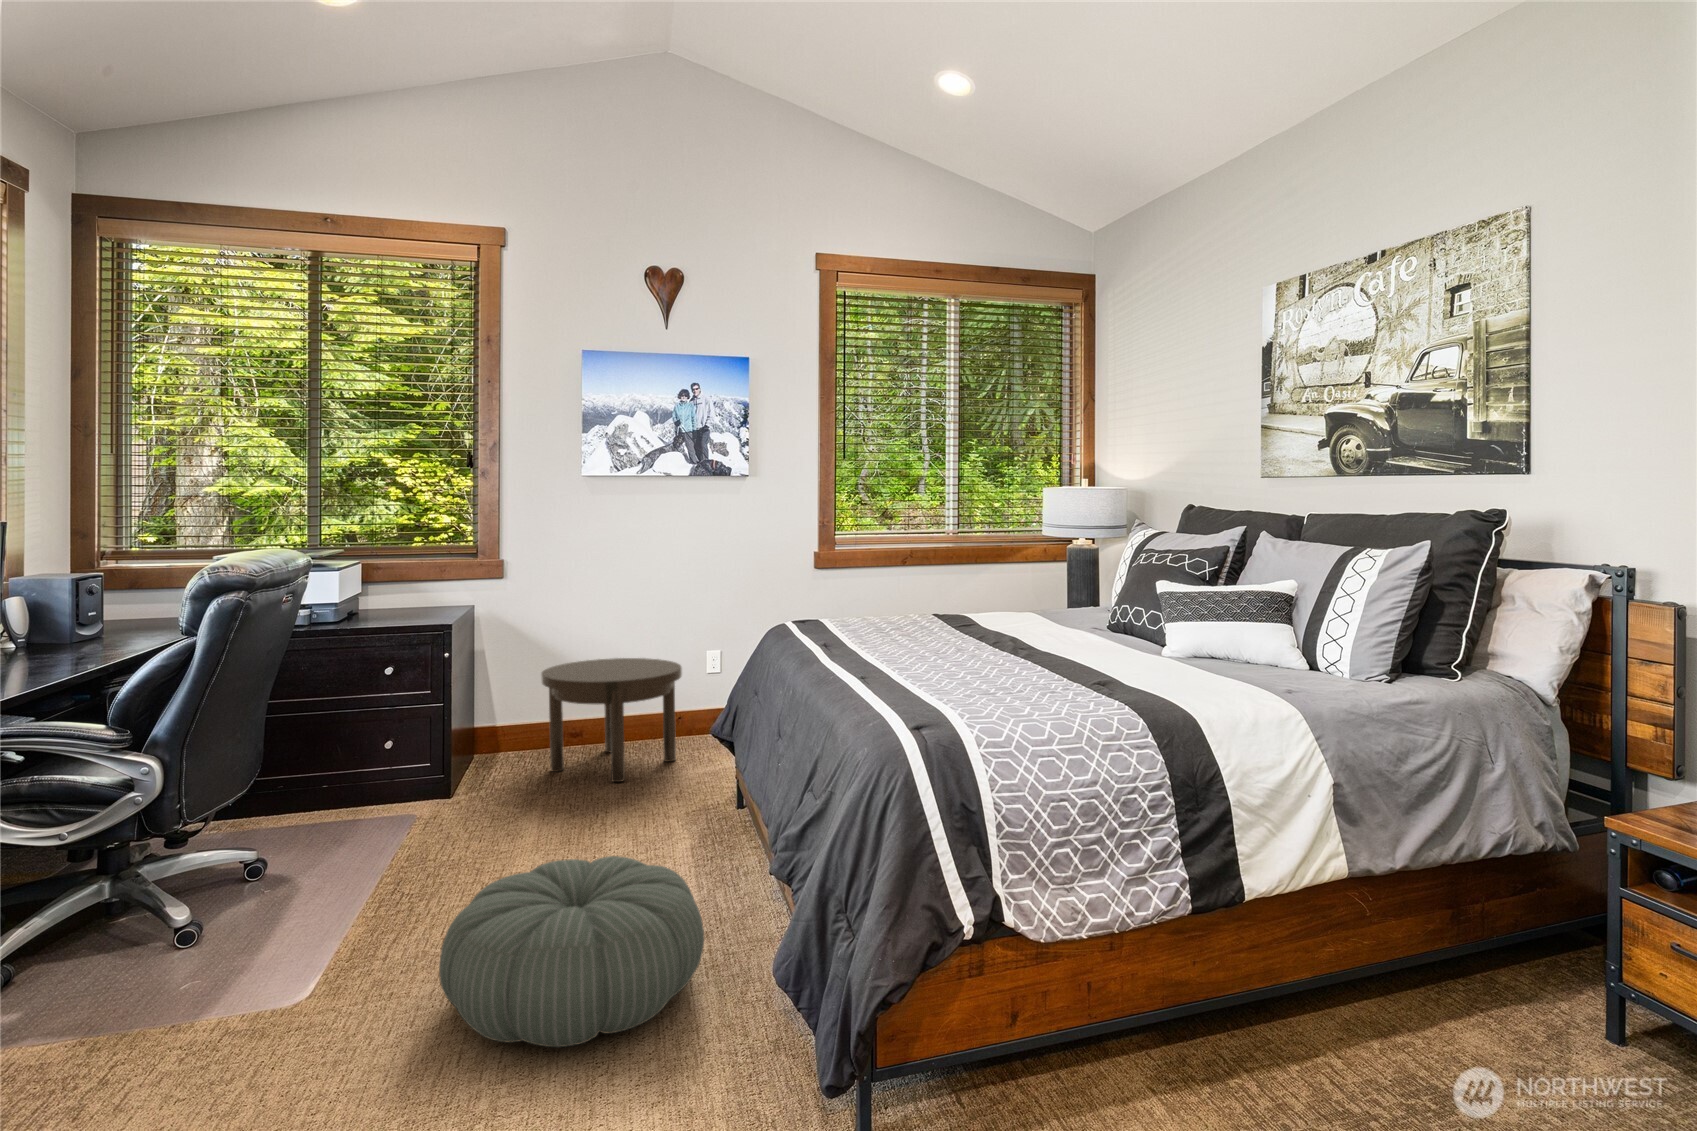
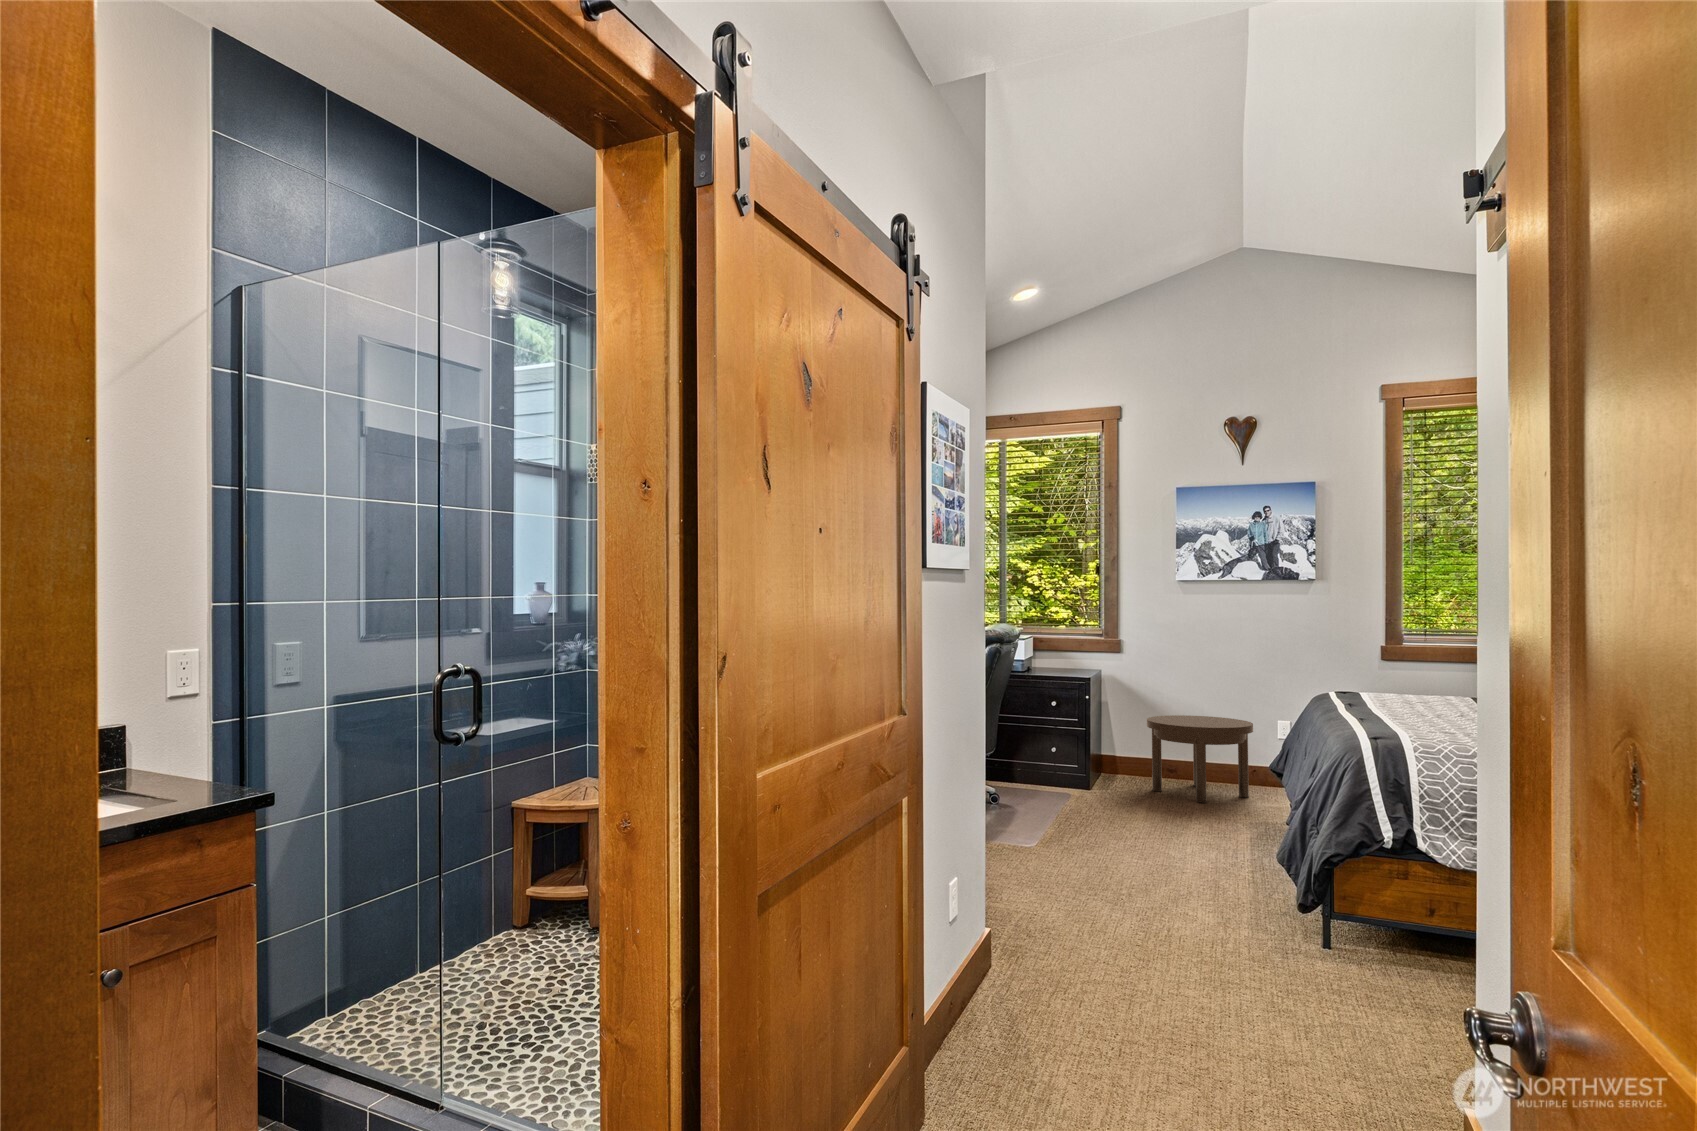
pouf: present [439,856,704,1047] -> none [1090,811,1244,900]

